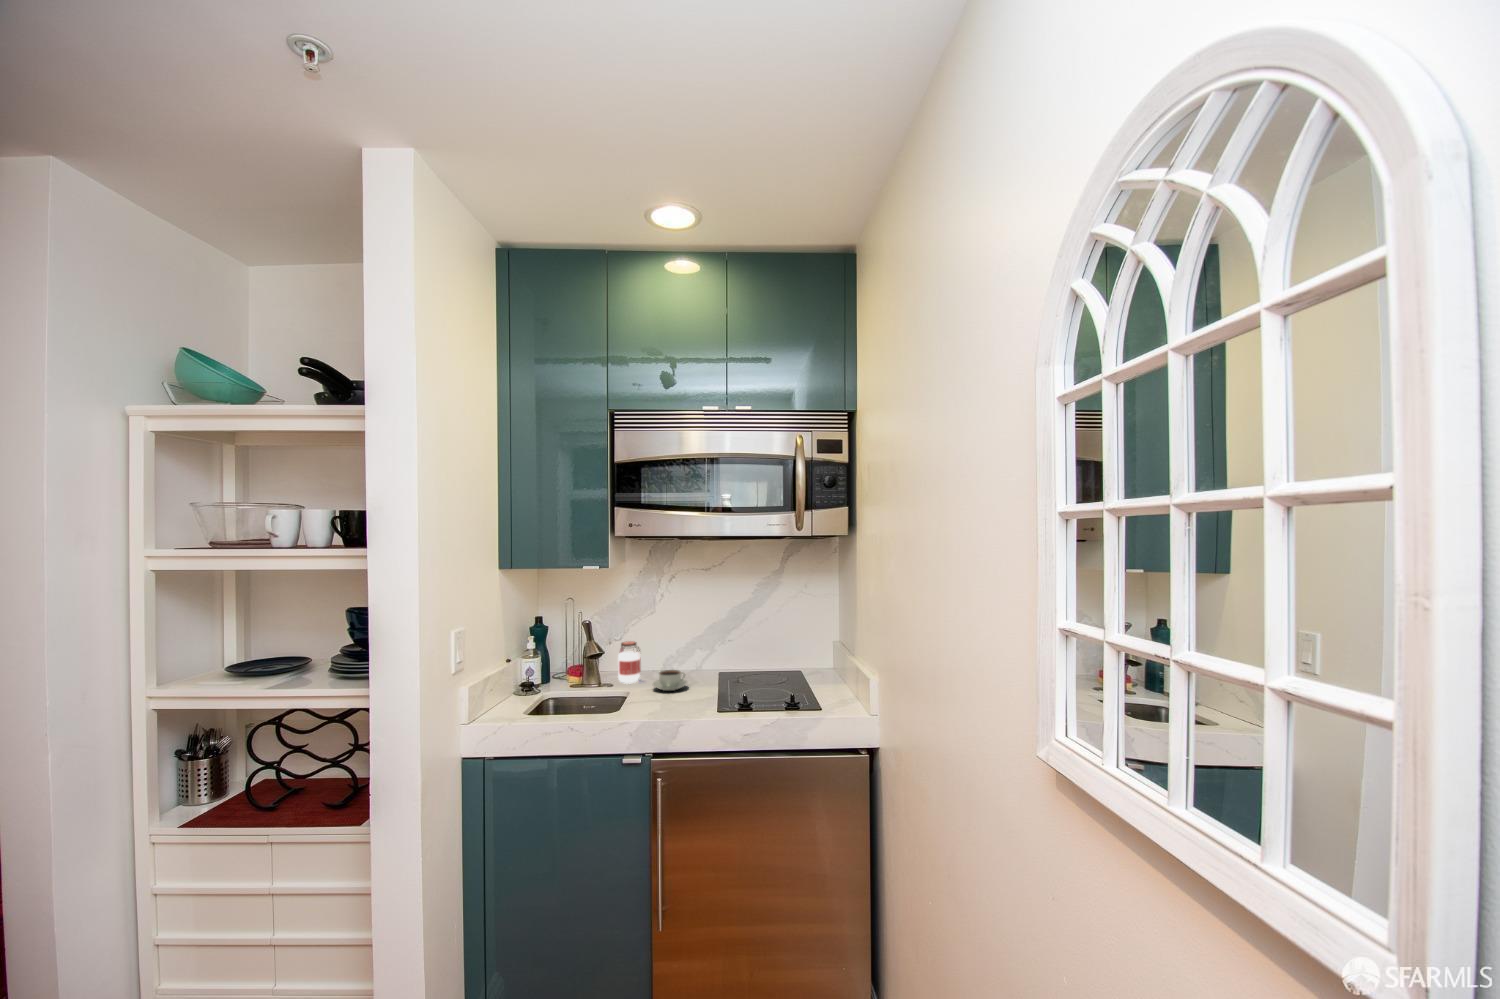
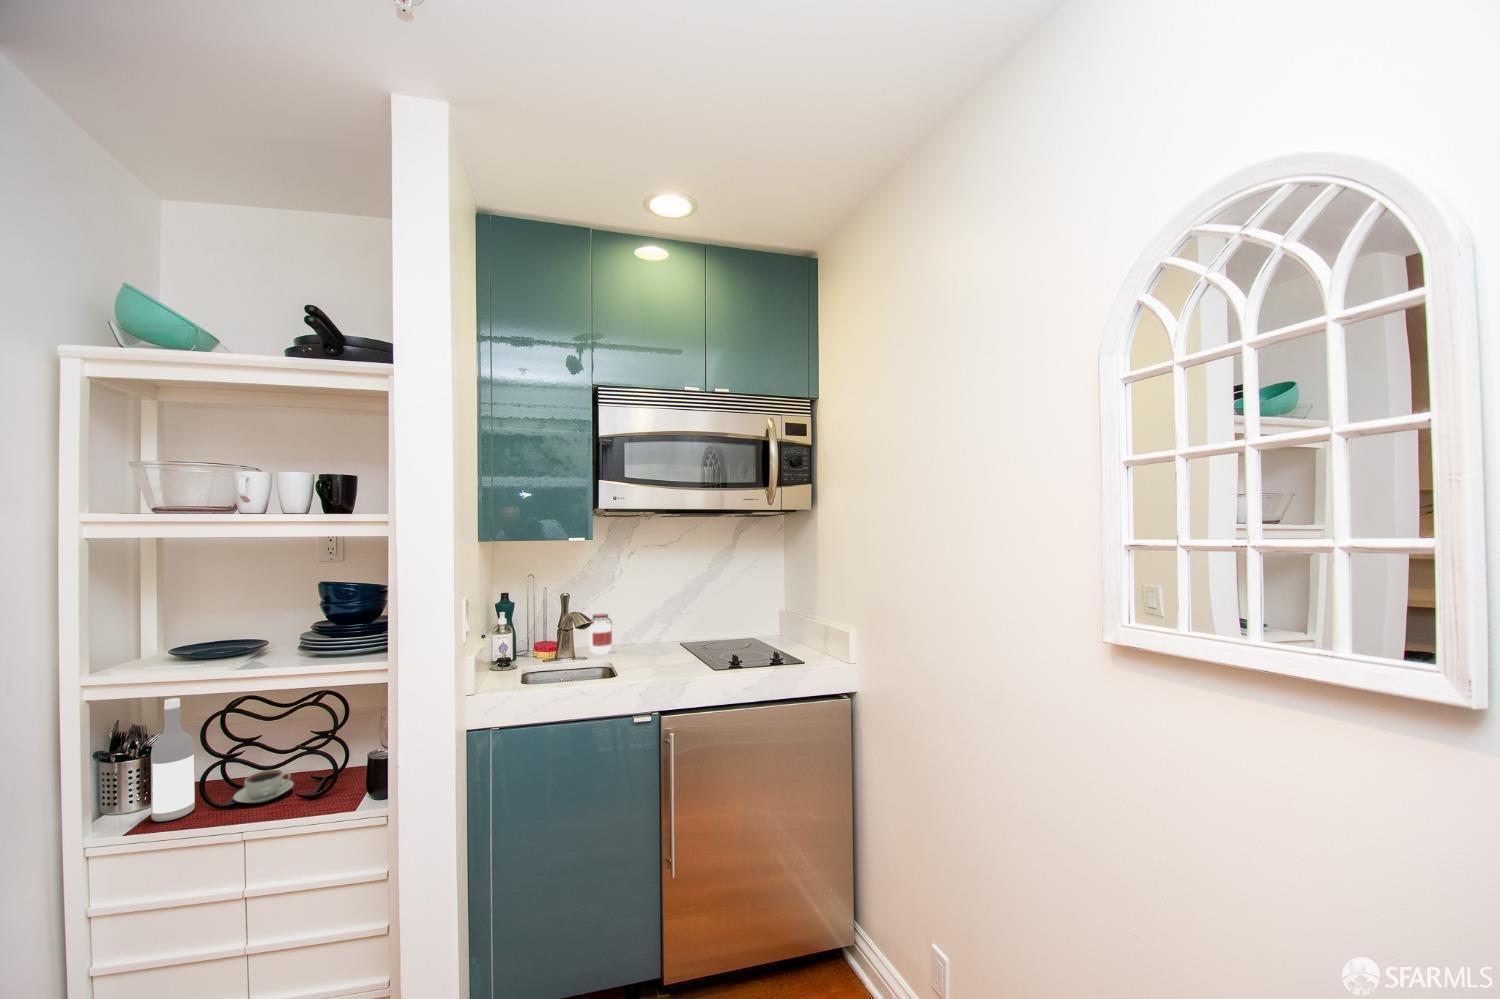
coffee cup: present [652,670,688,691] -> present [234,770,293,803]
wine bottle: none [206,708,243,817] -> present [151,698,195,822]

